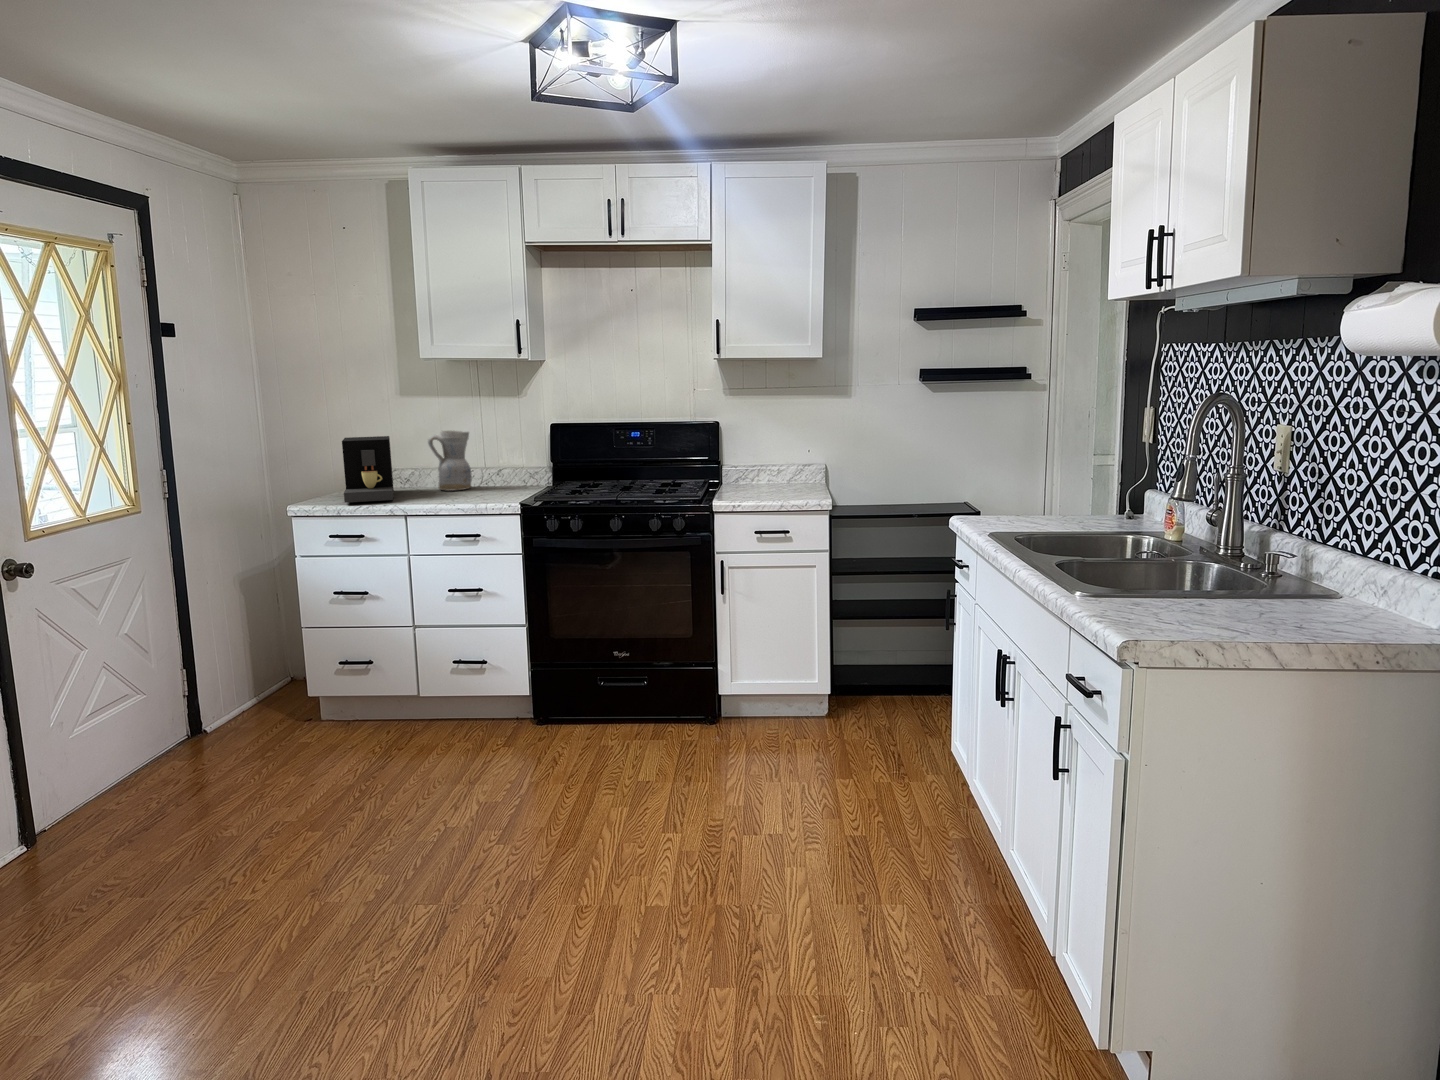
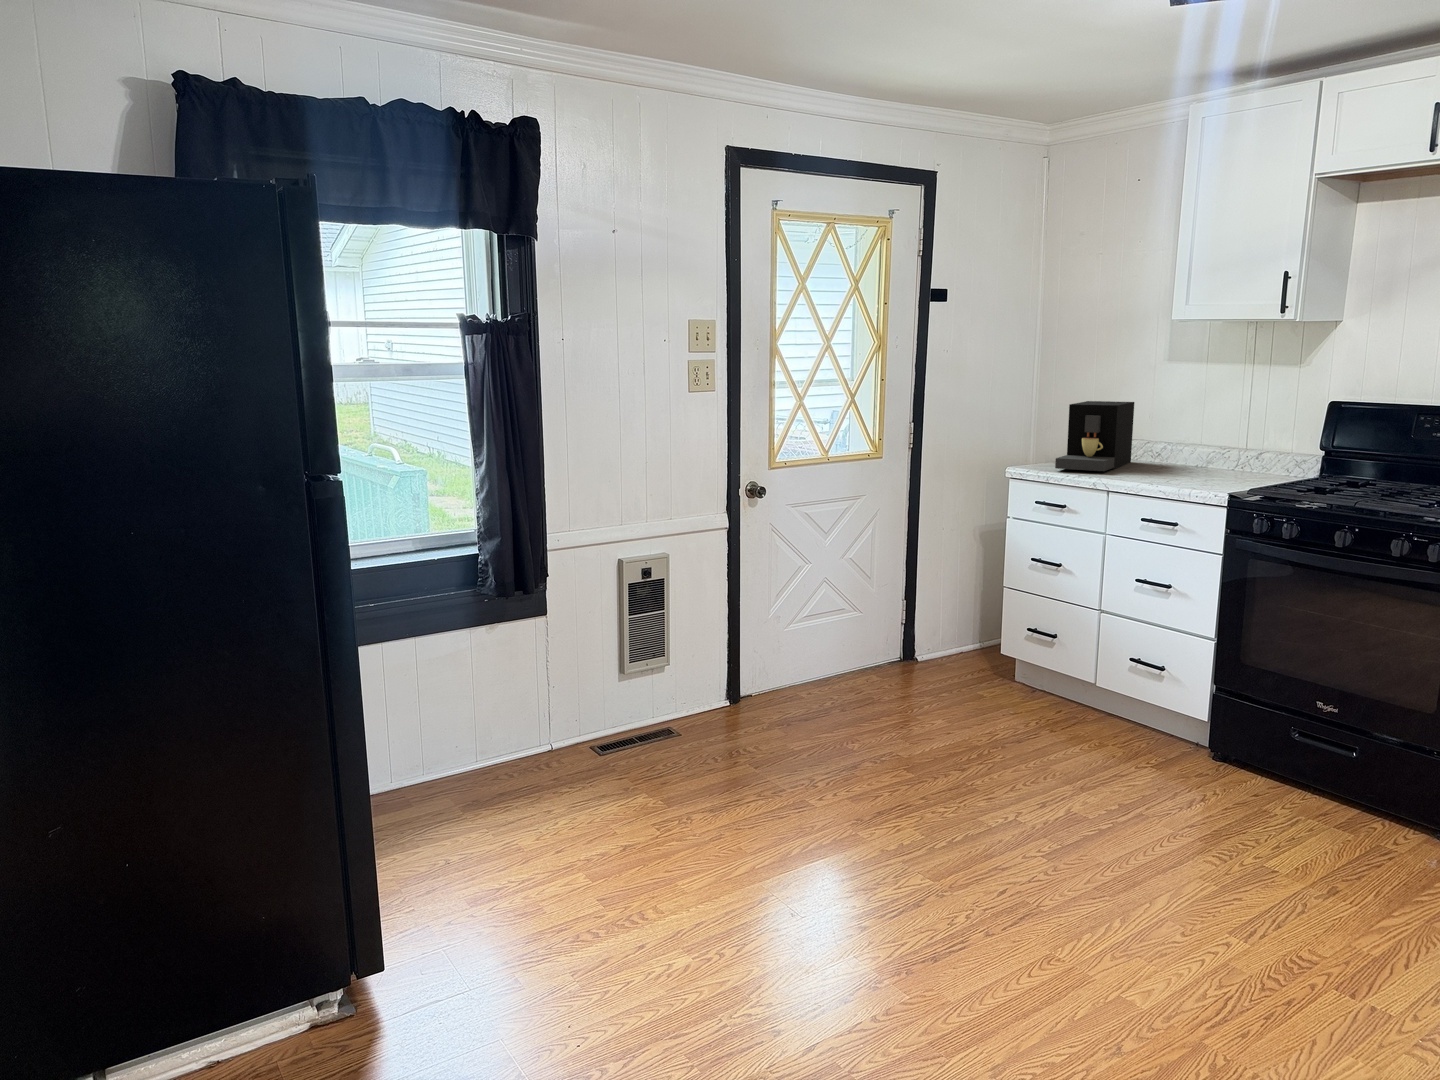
ceramic pitcher: present [428,430,472,491] -> none [1169,399,1221,469]

